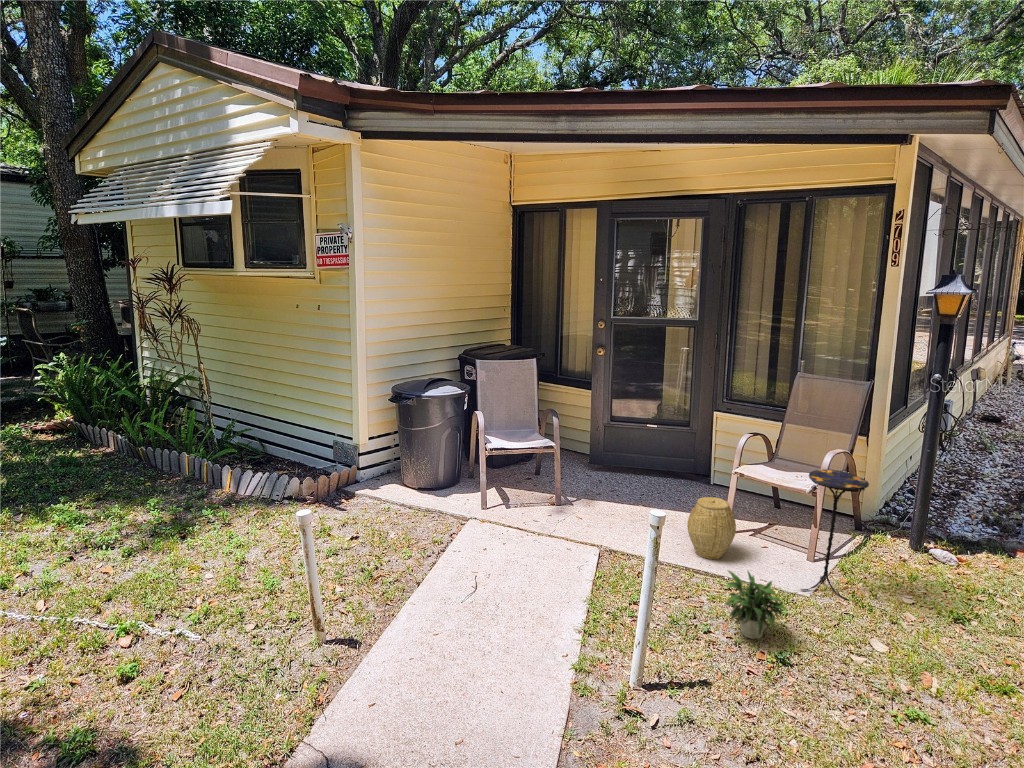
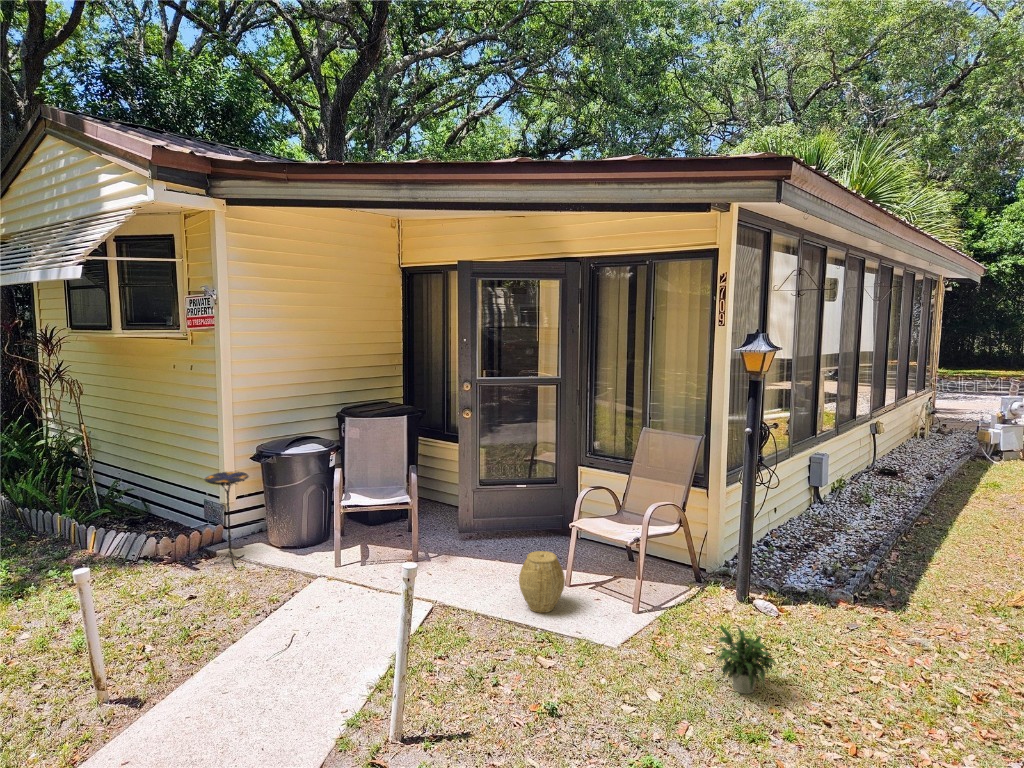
side table: present [801,469,869,600] -> present [205,472,249,569]
potted plant: present [725,571,787,639] -> present [716,626,777,694]

